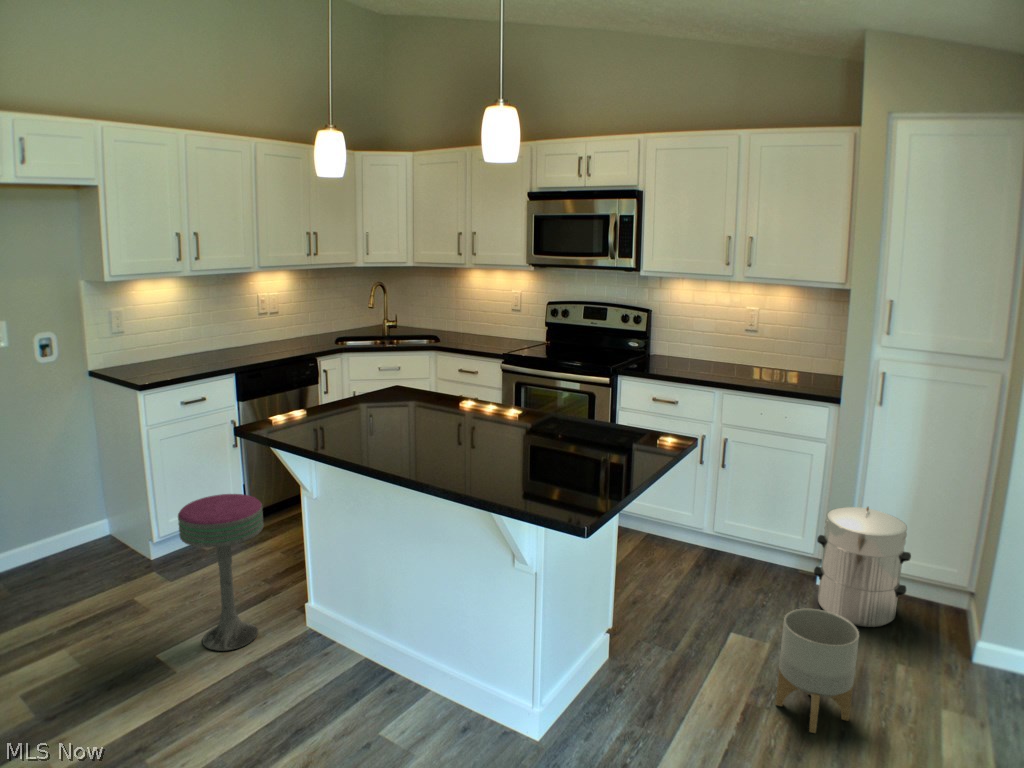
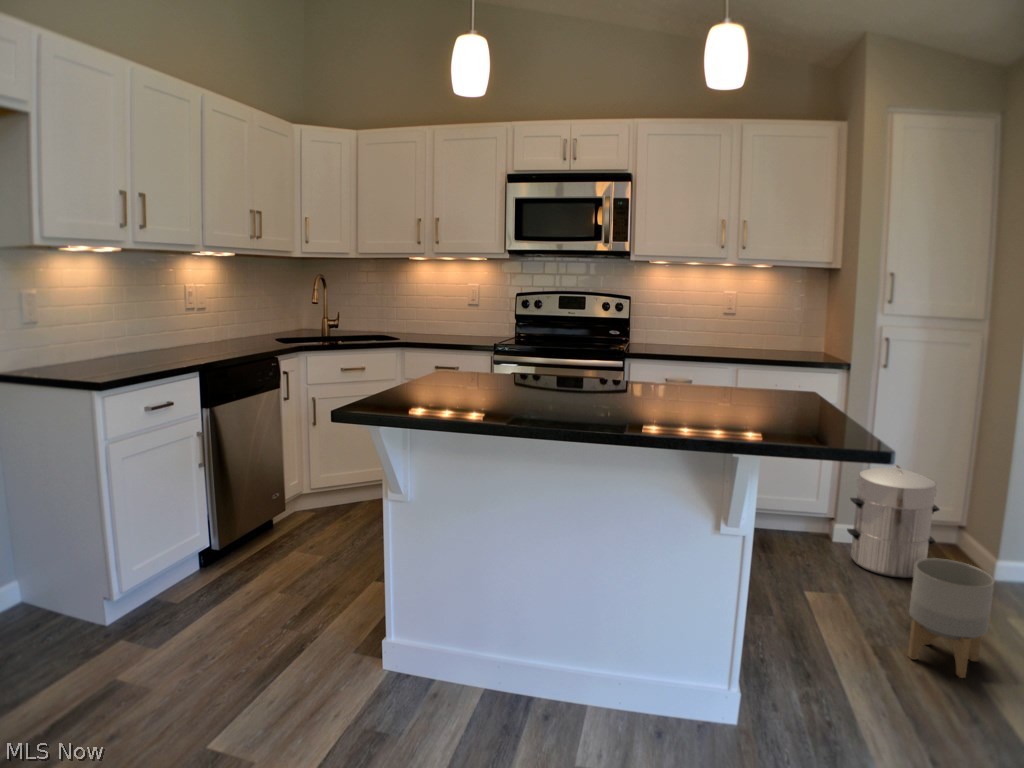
bar stool: present [178,494,264,651] -> none [235,510,343,717]

